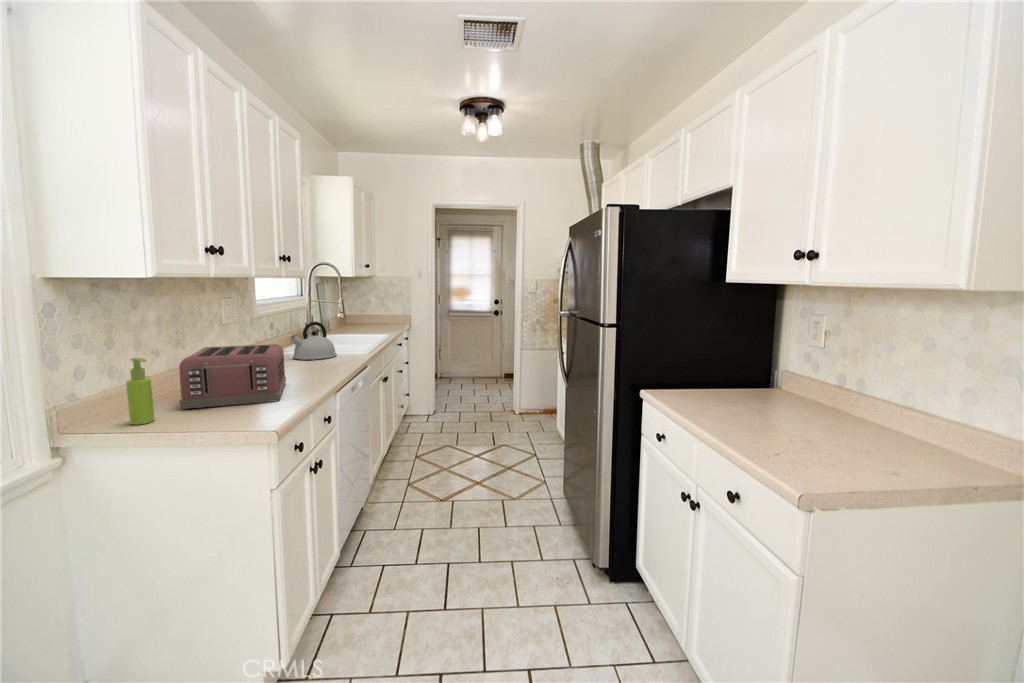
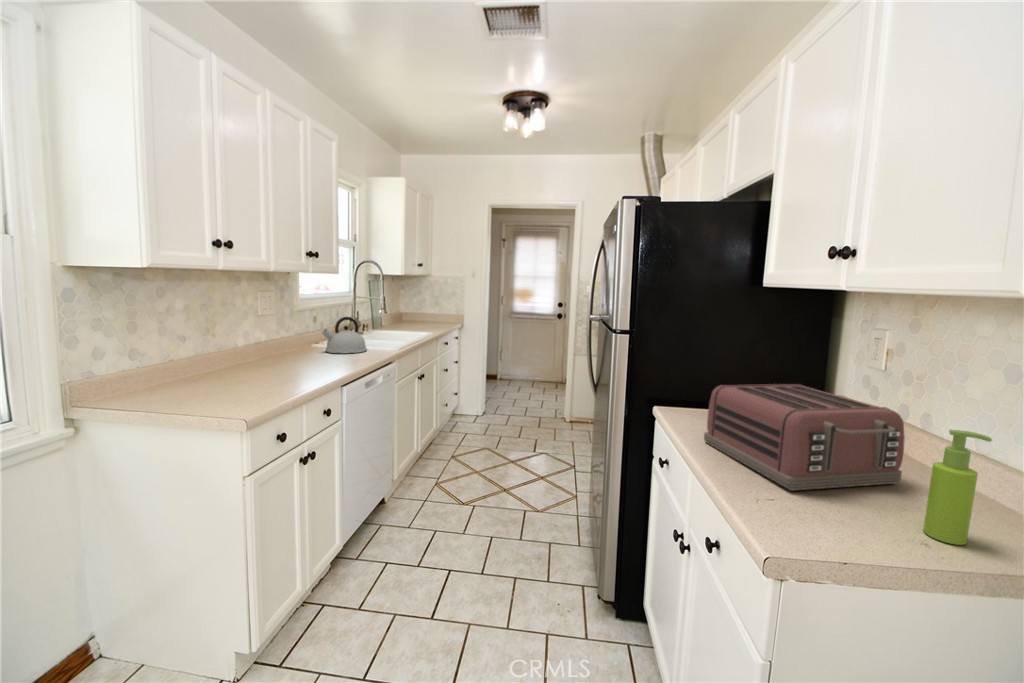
toaster: present [179,344,286,409] -> present [704,384,905,490]
soap dispenser: present [126,358,155,425] -> present [923,430,992,545]

